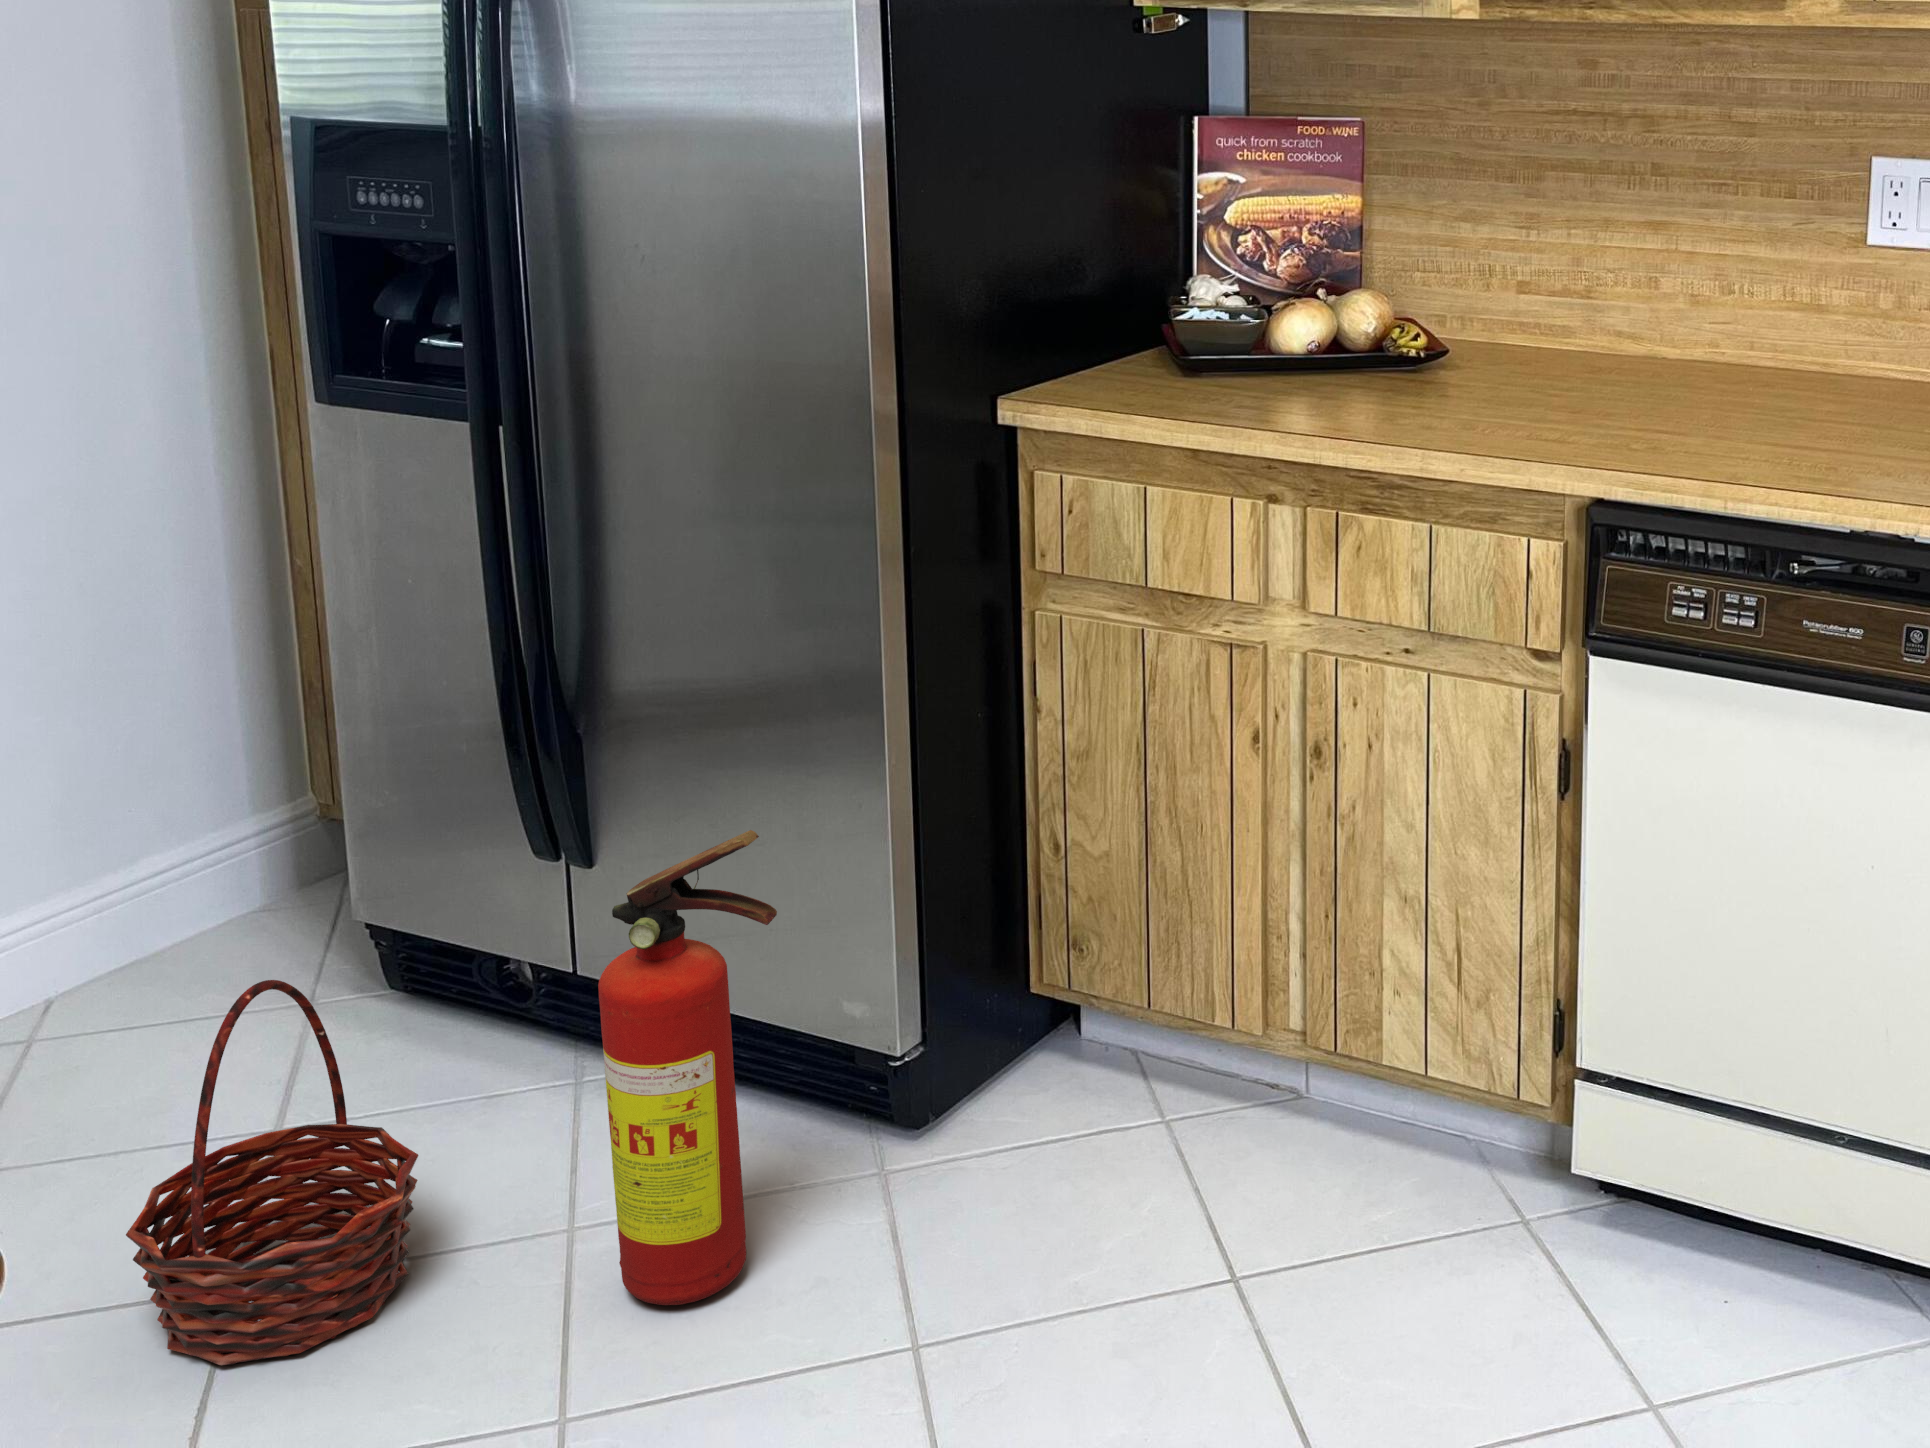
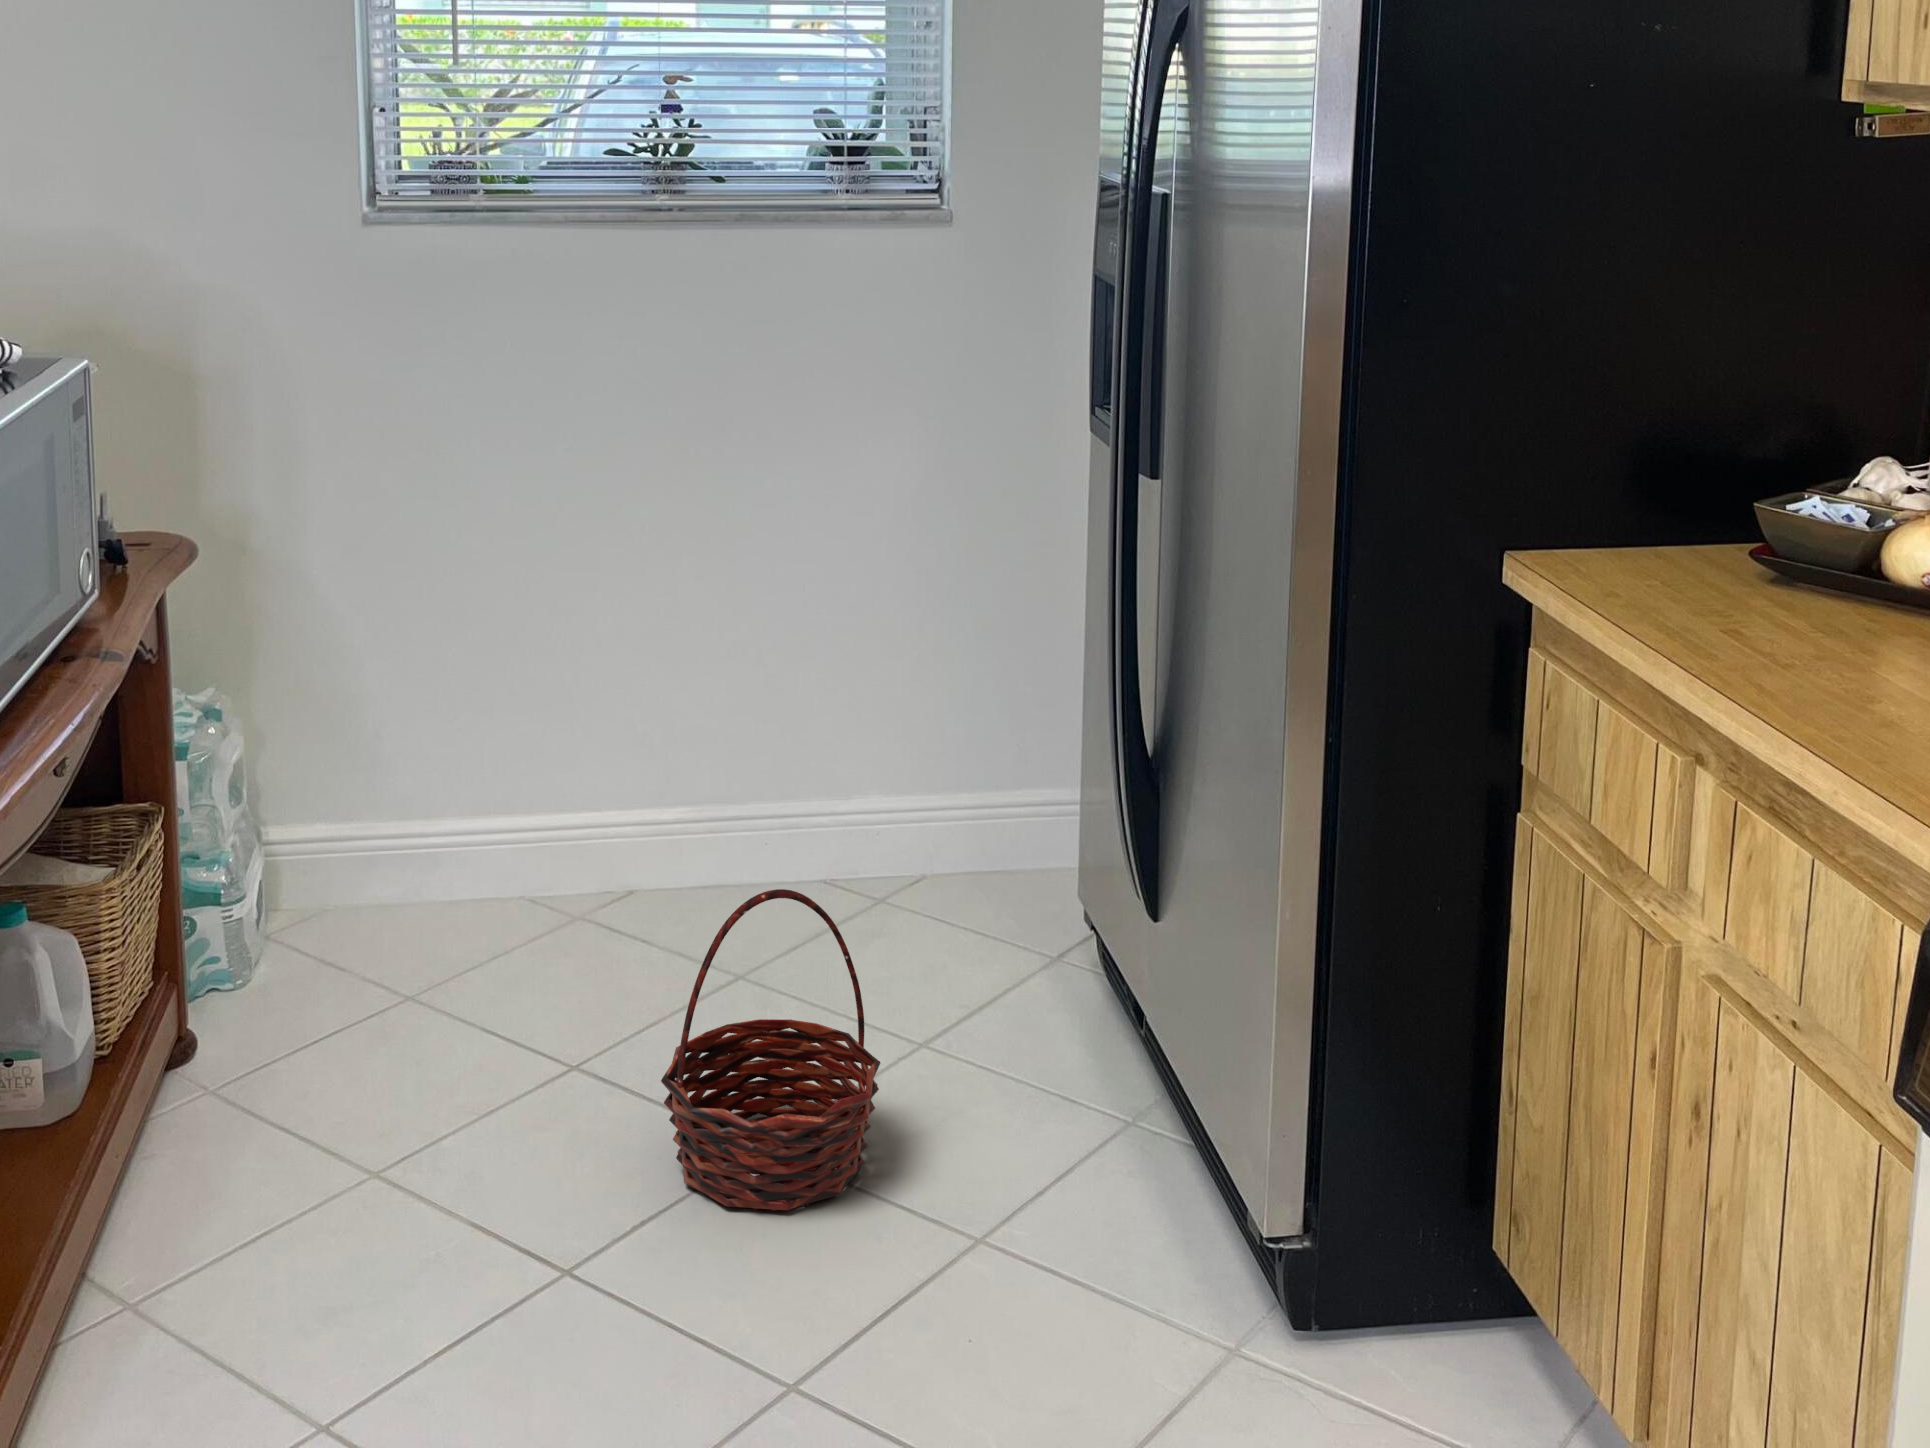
fire extinguisher: present [598,830,777,1305] -> none [925,915,1067,1352]

